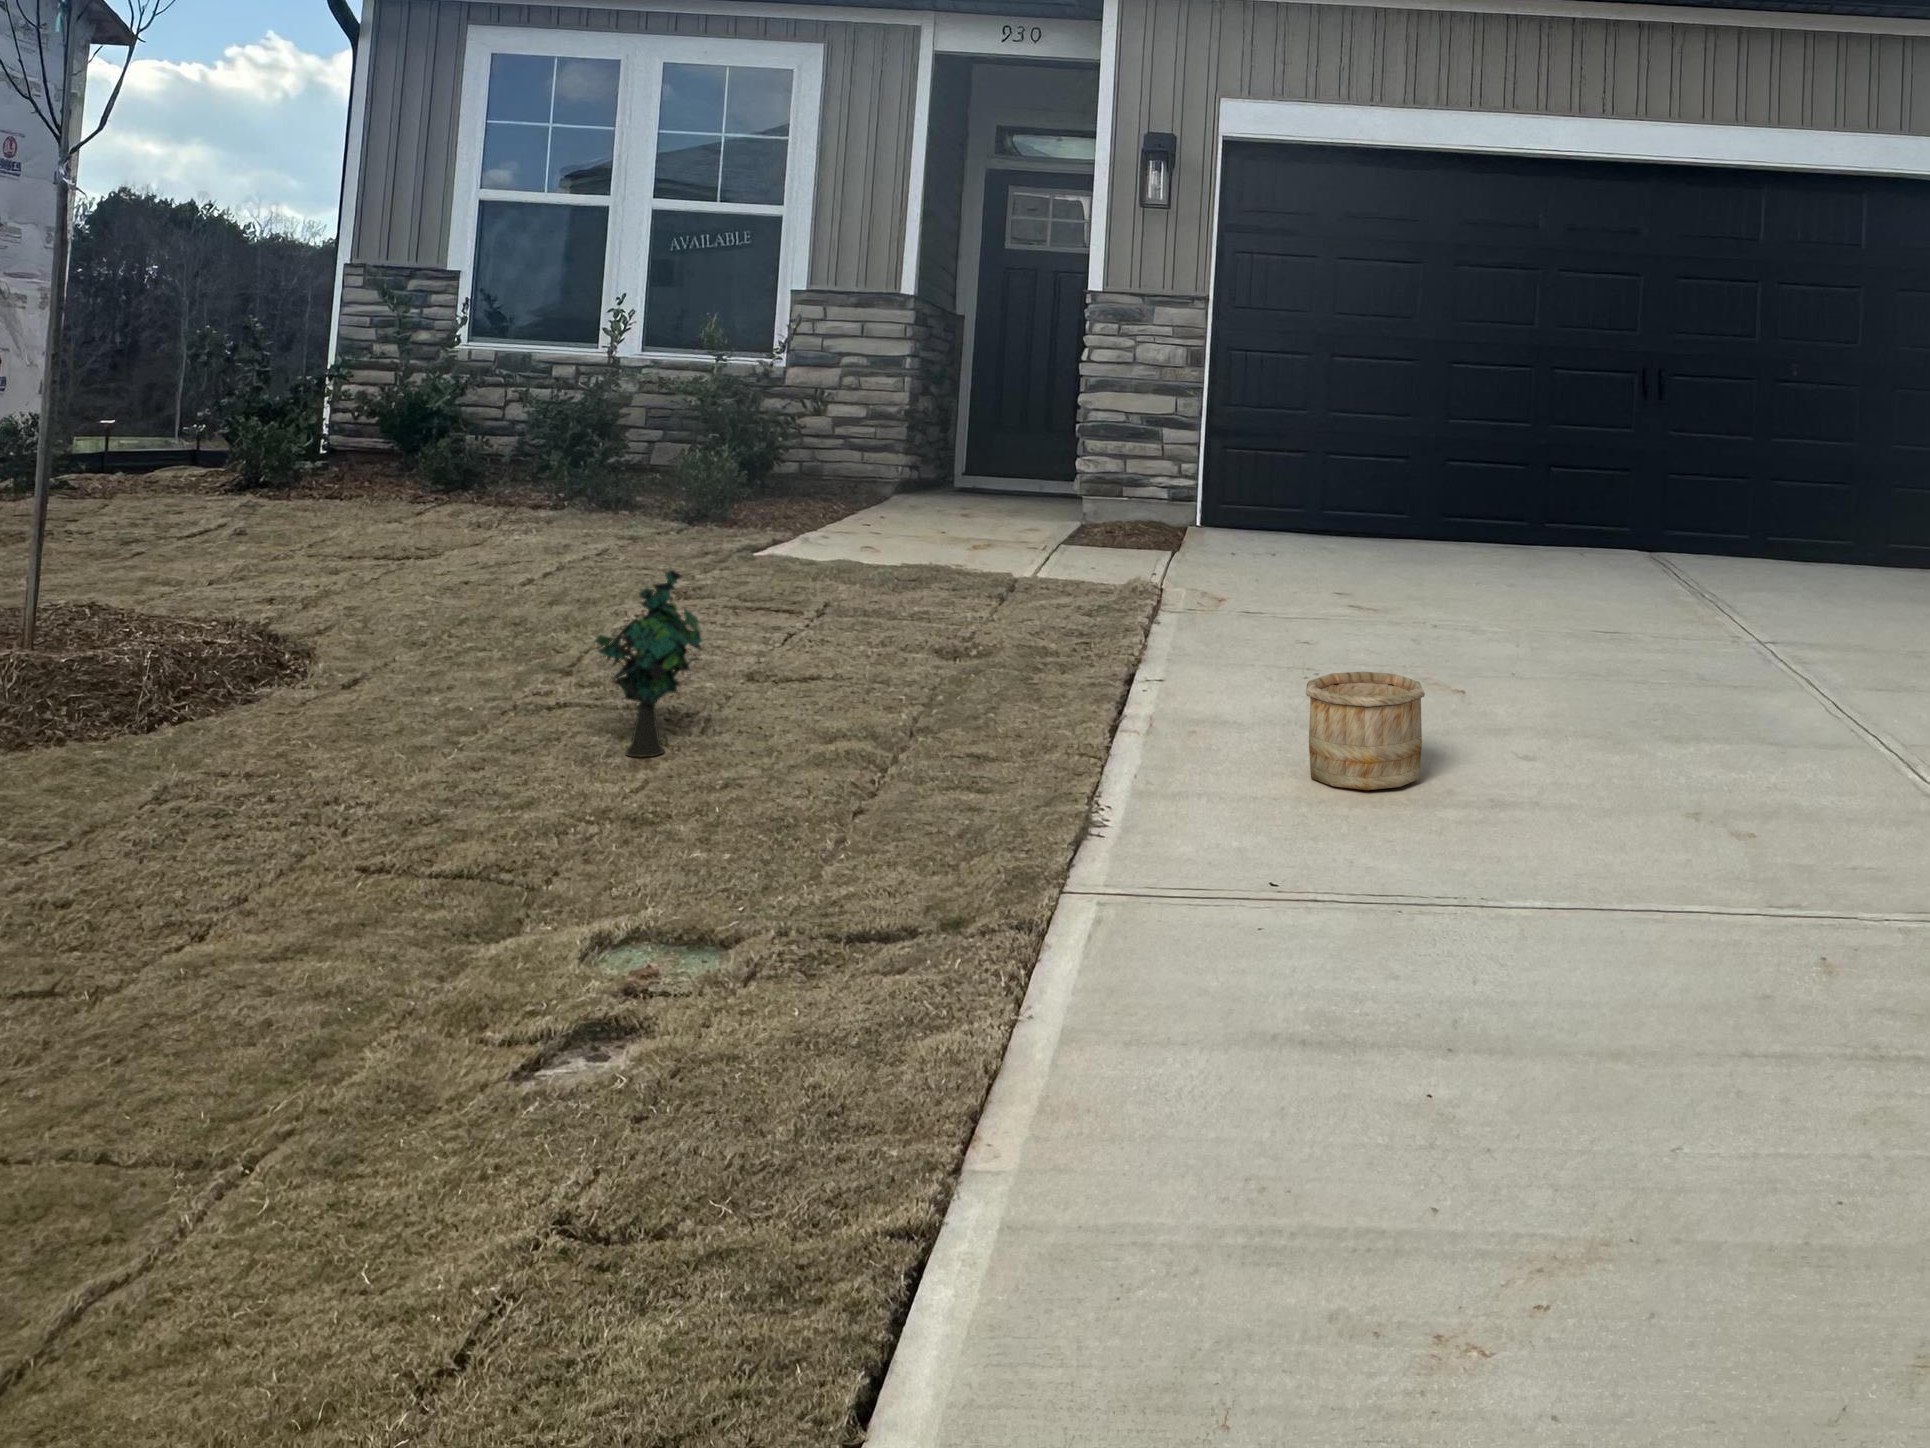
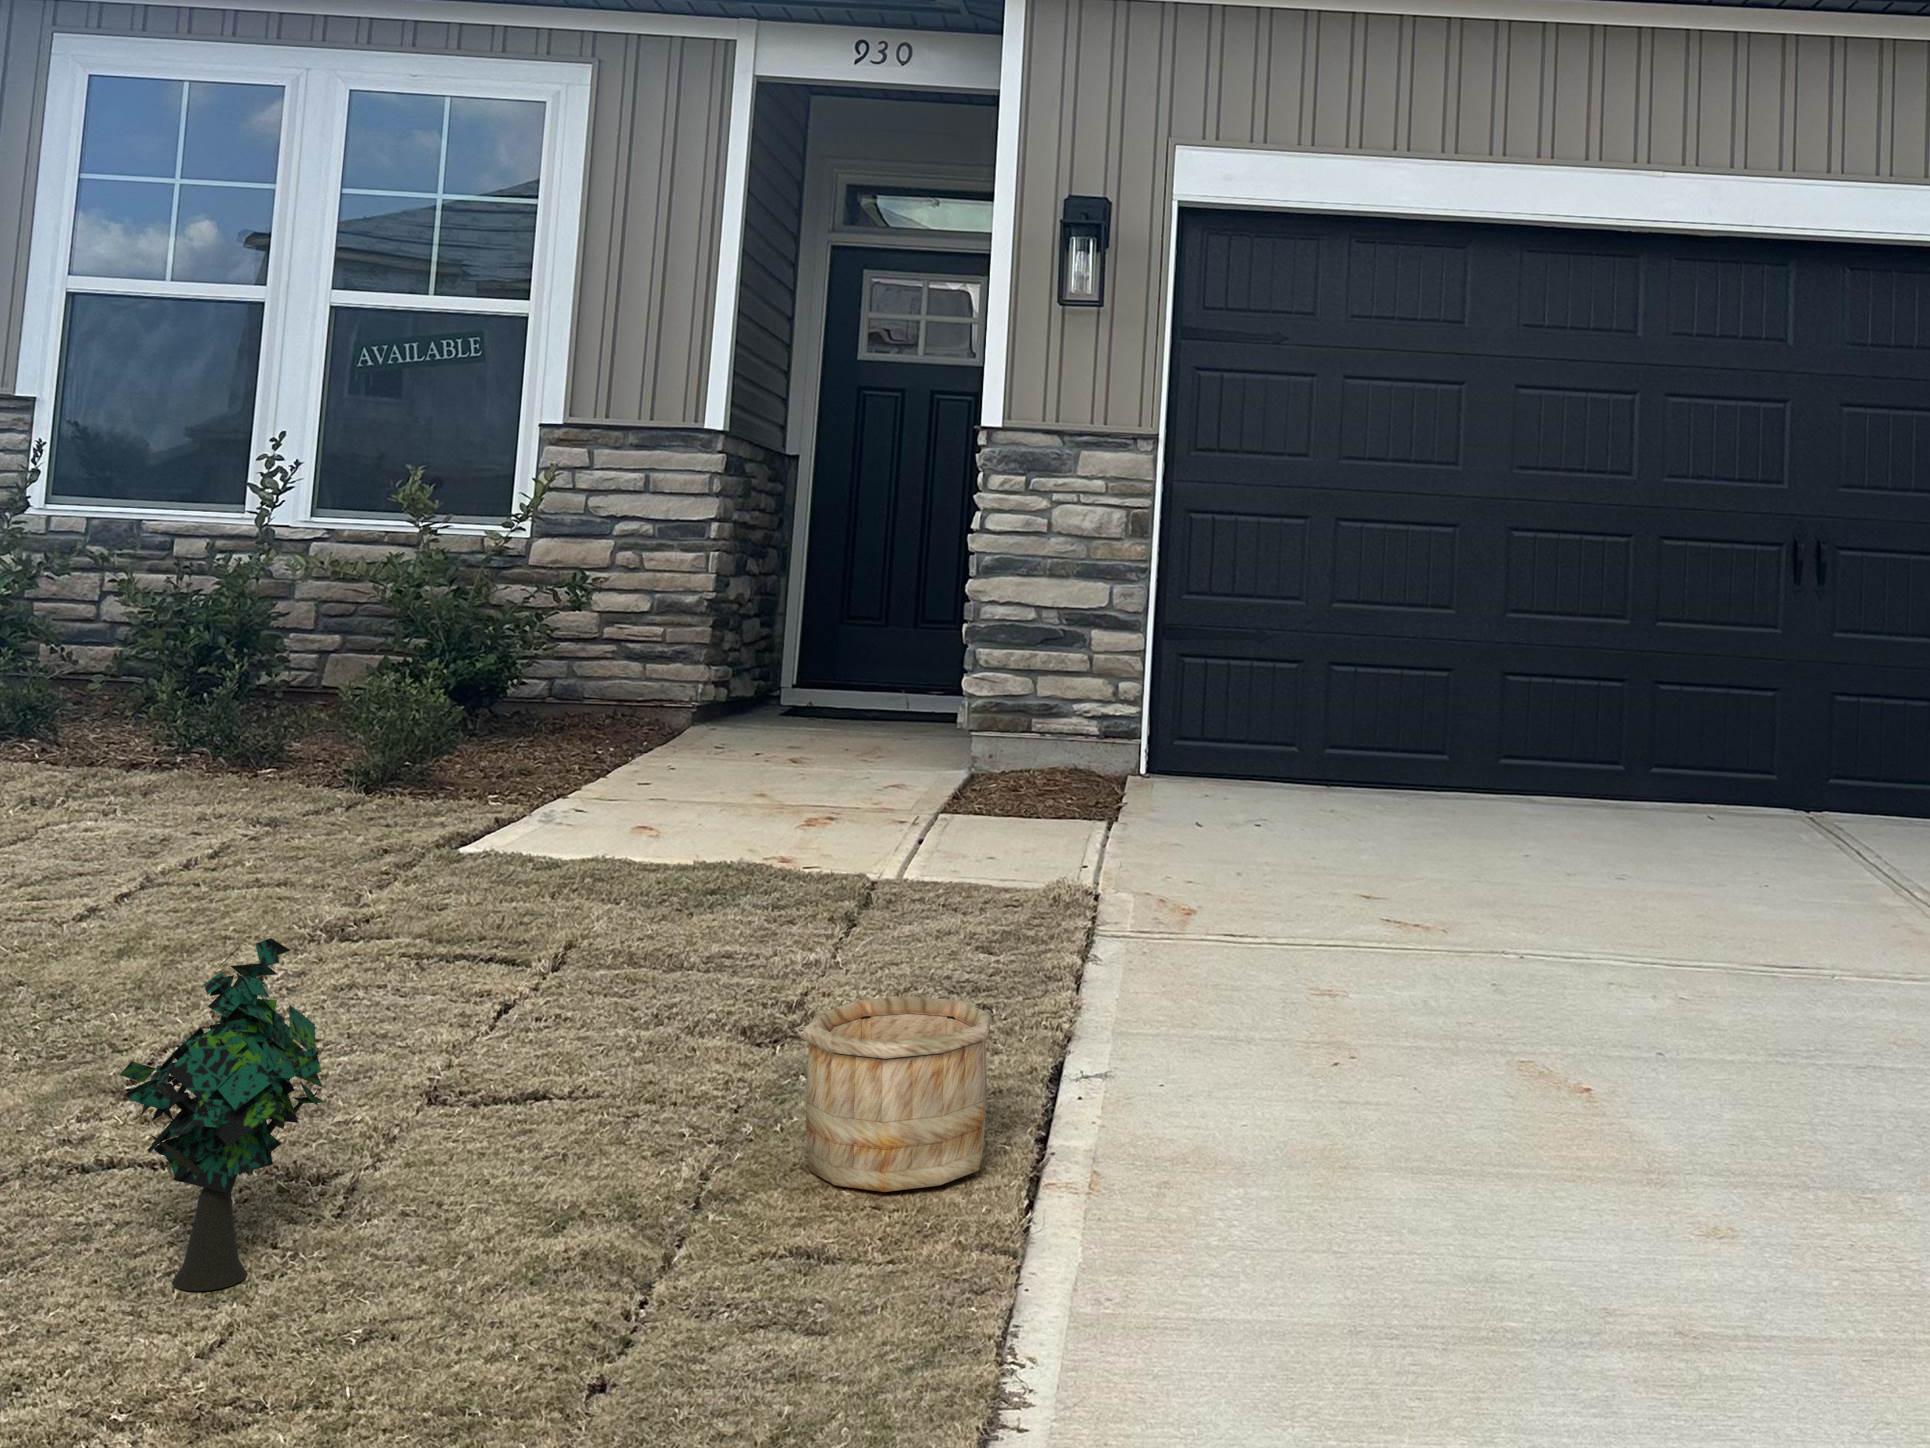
wooden bucket: present [1306,672,1425,790] -> present [802,996,992,1192]

